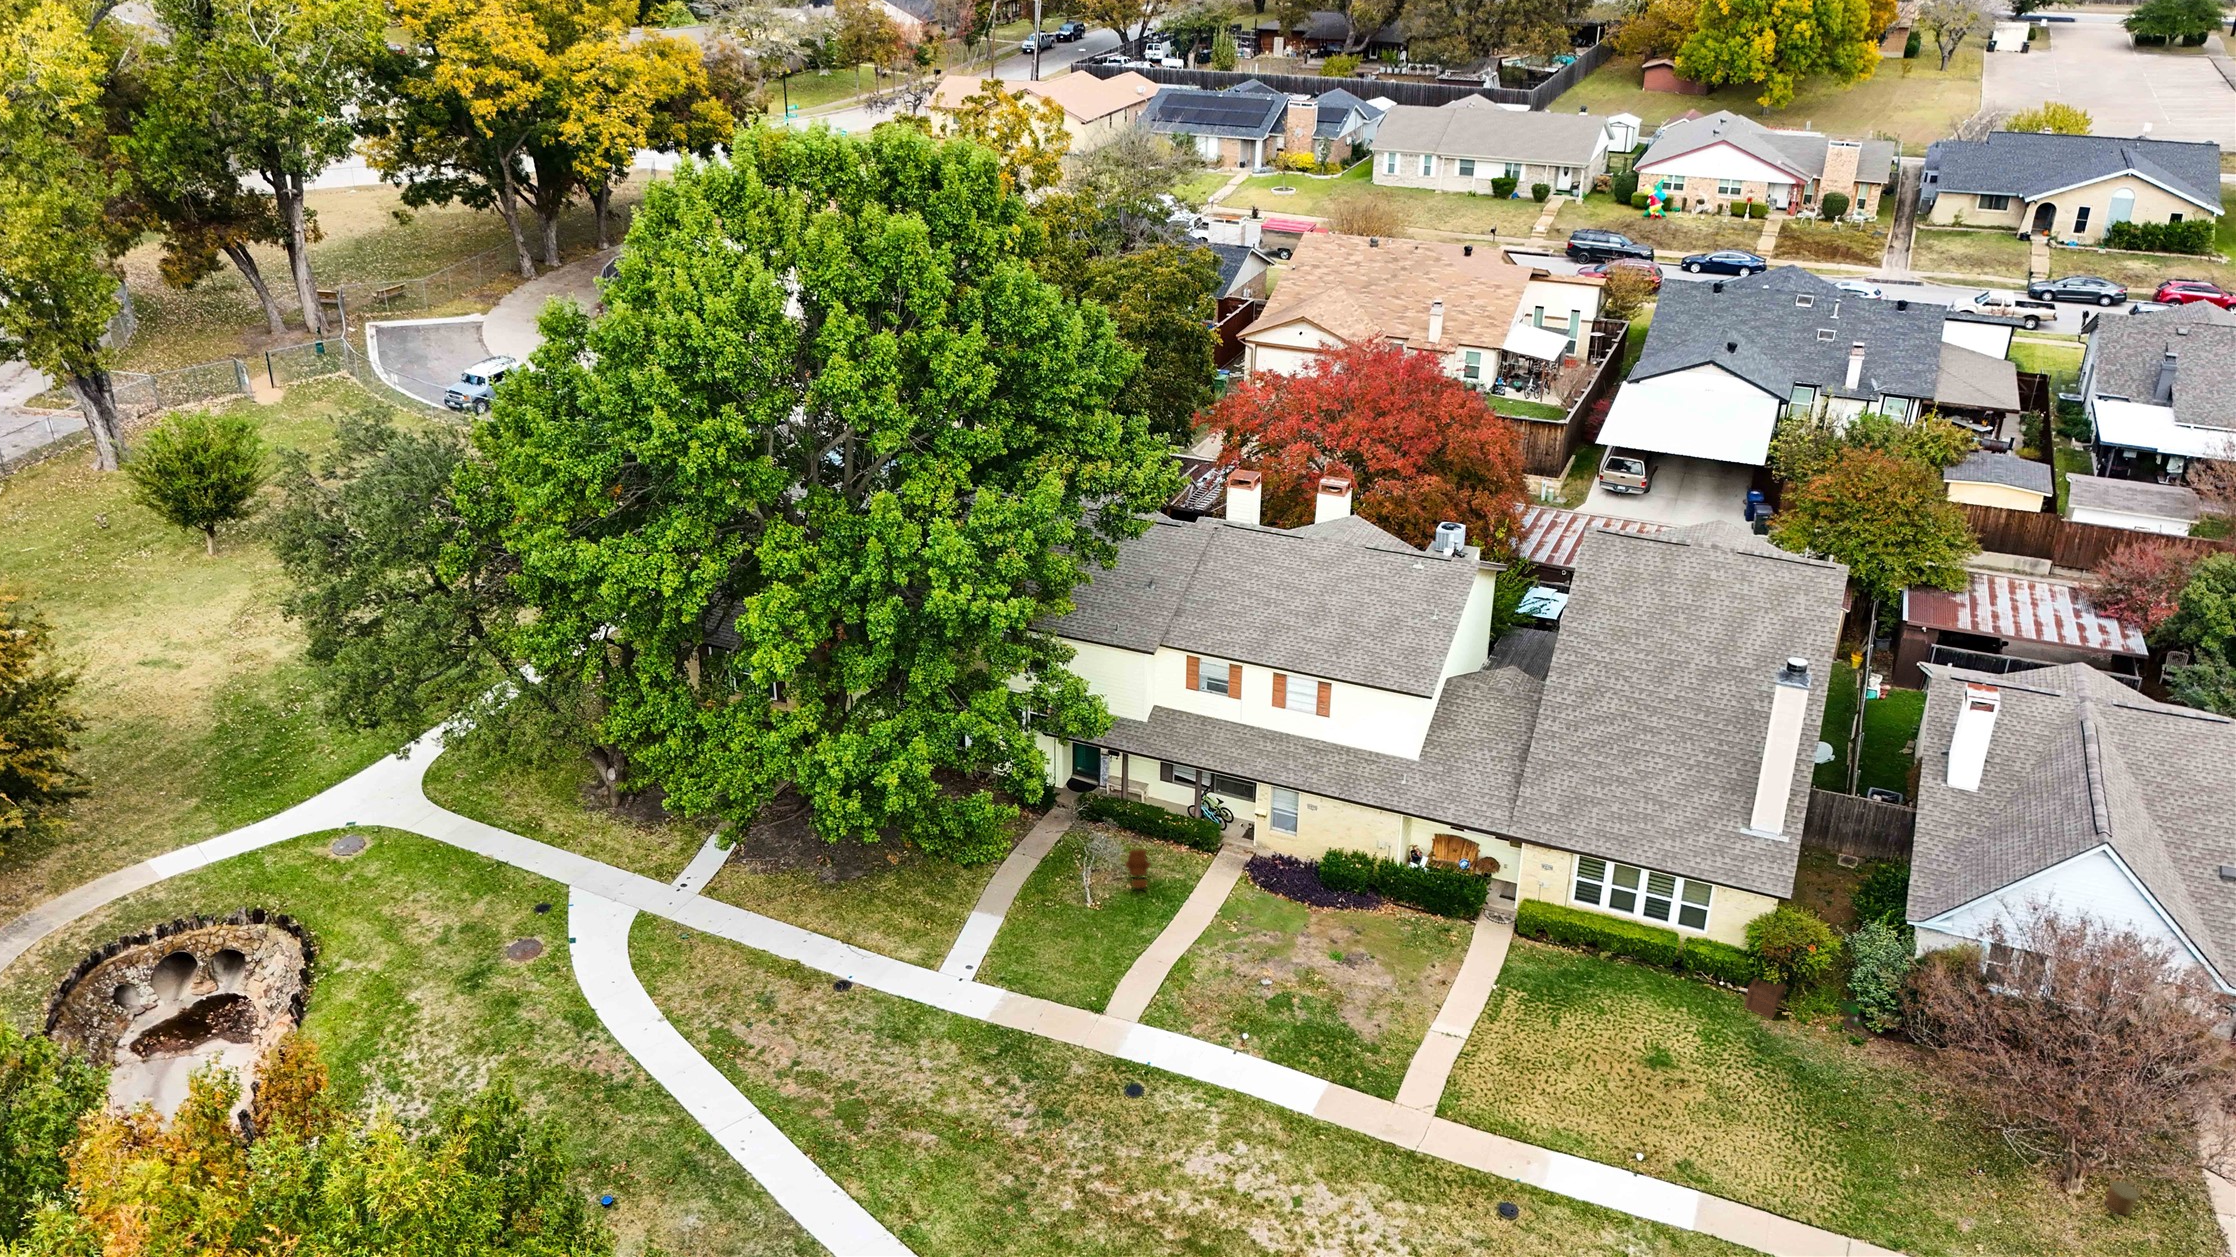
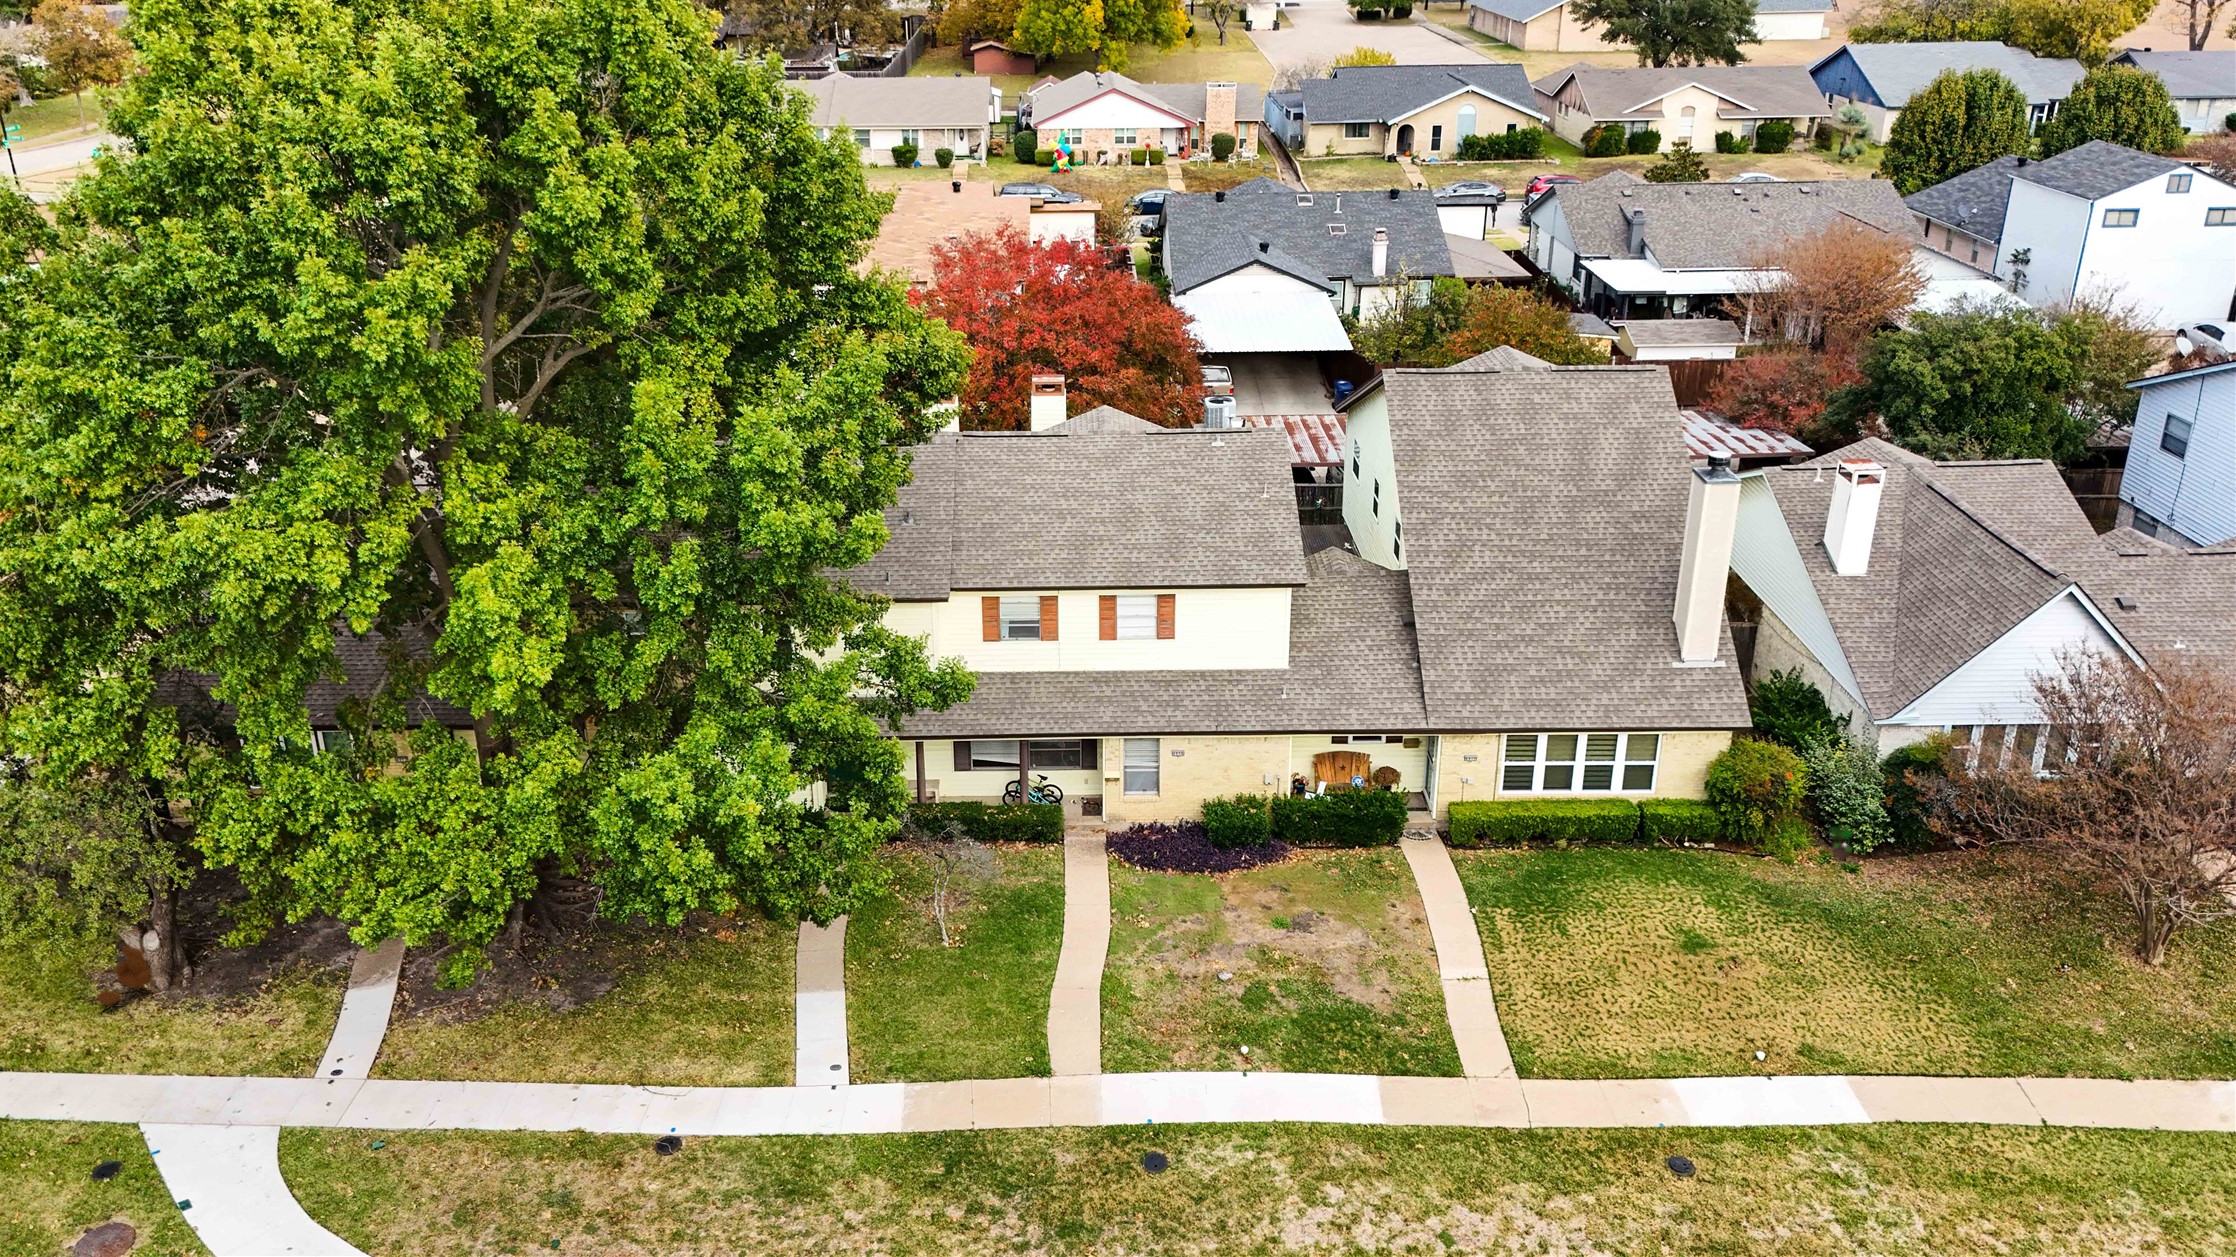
lounge chair: present [1125,849,1151,891] -> present [96,946,151,1012]
wooden crate: present [1744,978,1787,1019] -> none [1730,821,1771,869]
woven basket: present [2105,1181,2139,1215] -> none [2175,935,2212,971]

